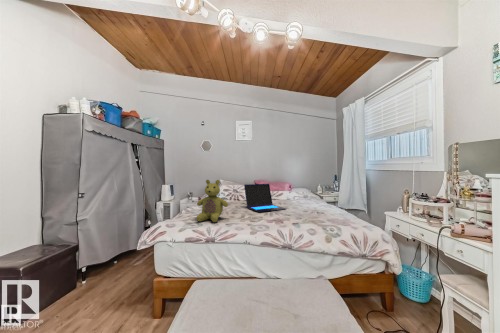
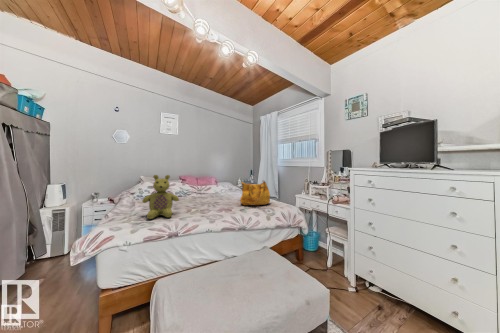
laptop: present [244,184,286,212] -> none [182,179,222,204]
handbag: none [299,189,341,221] -> present [240,181,270,205]

